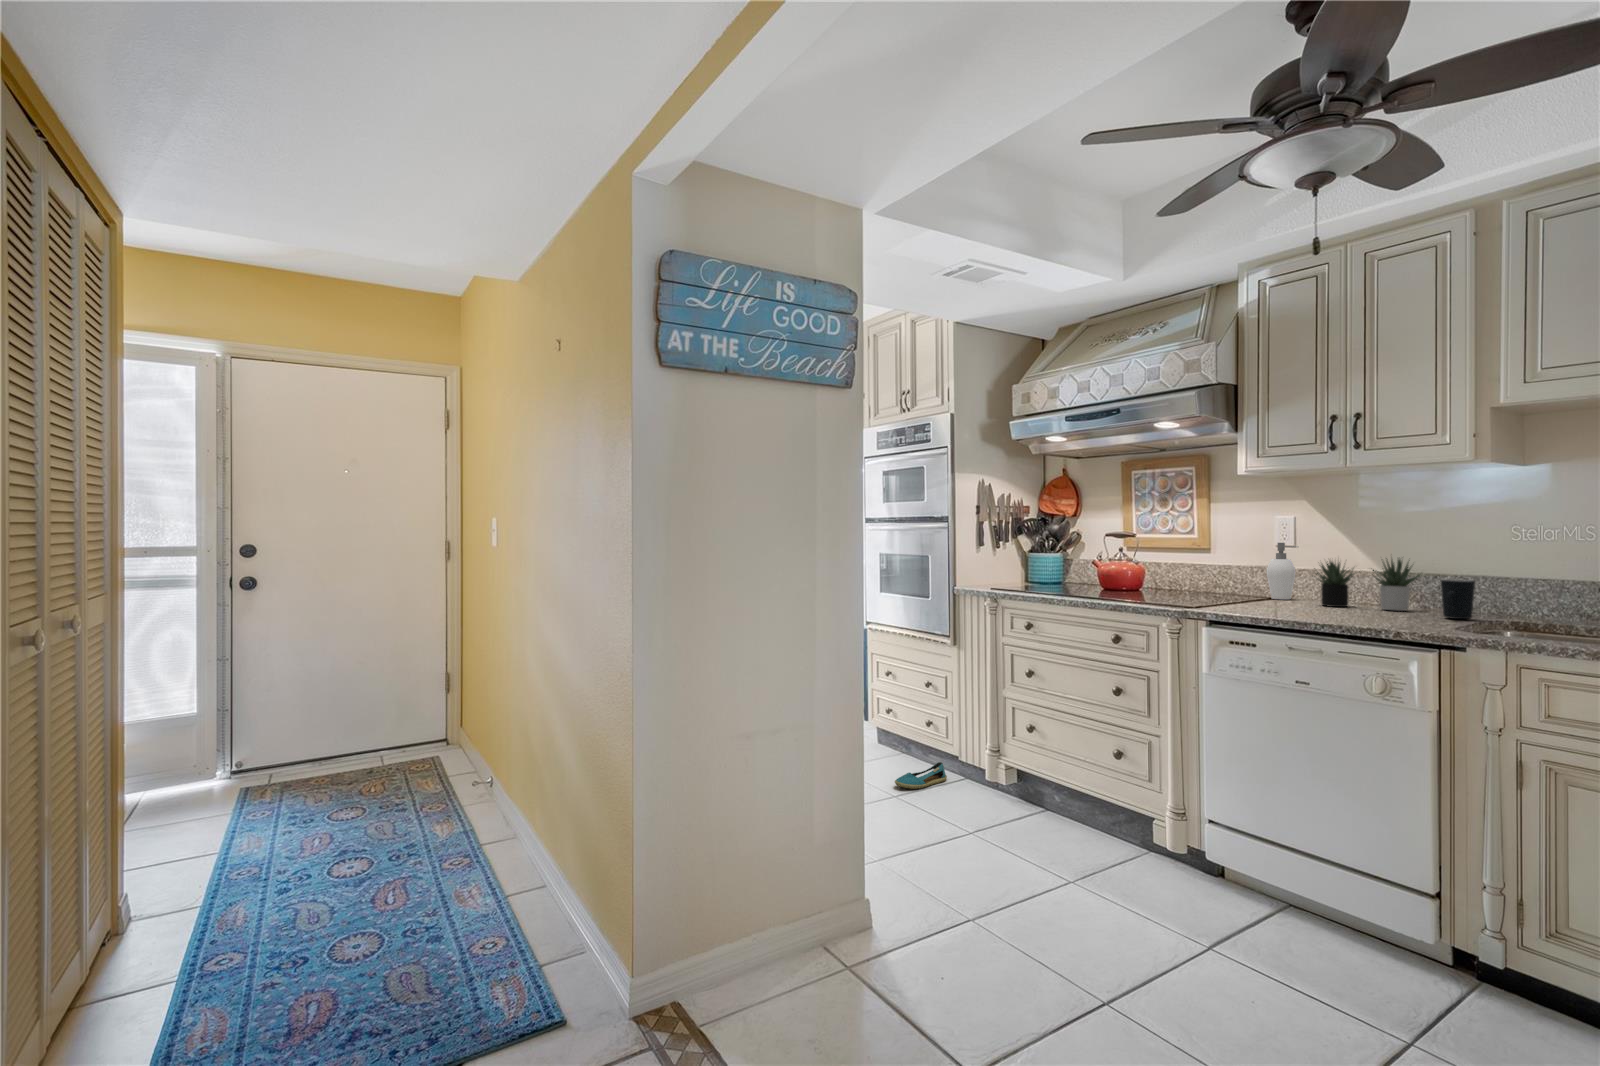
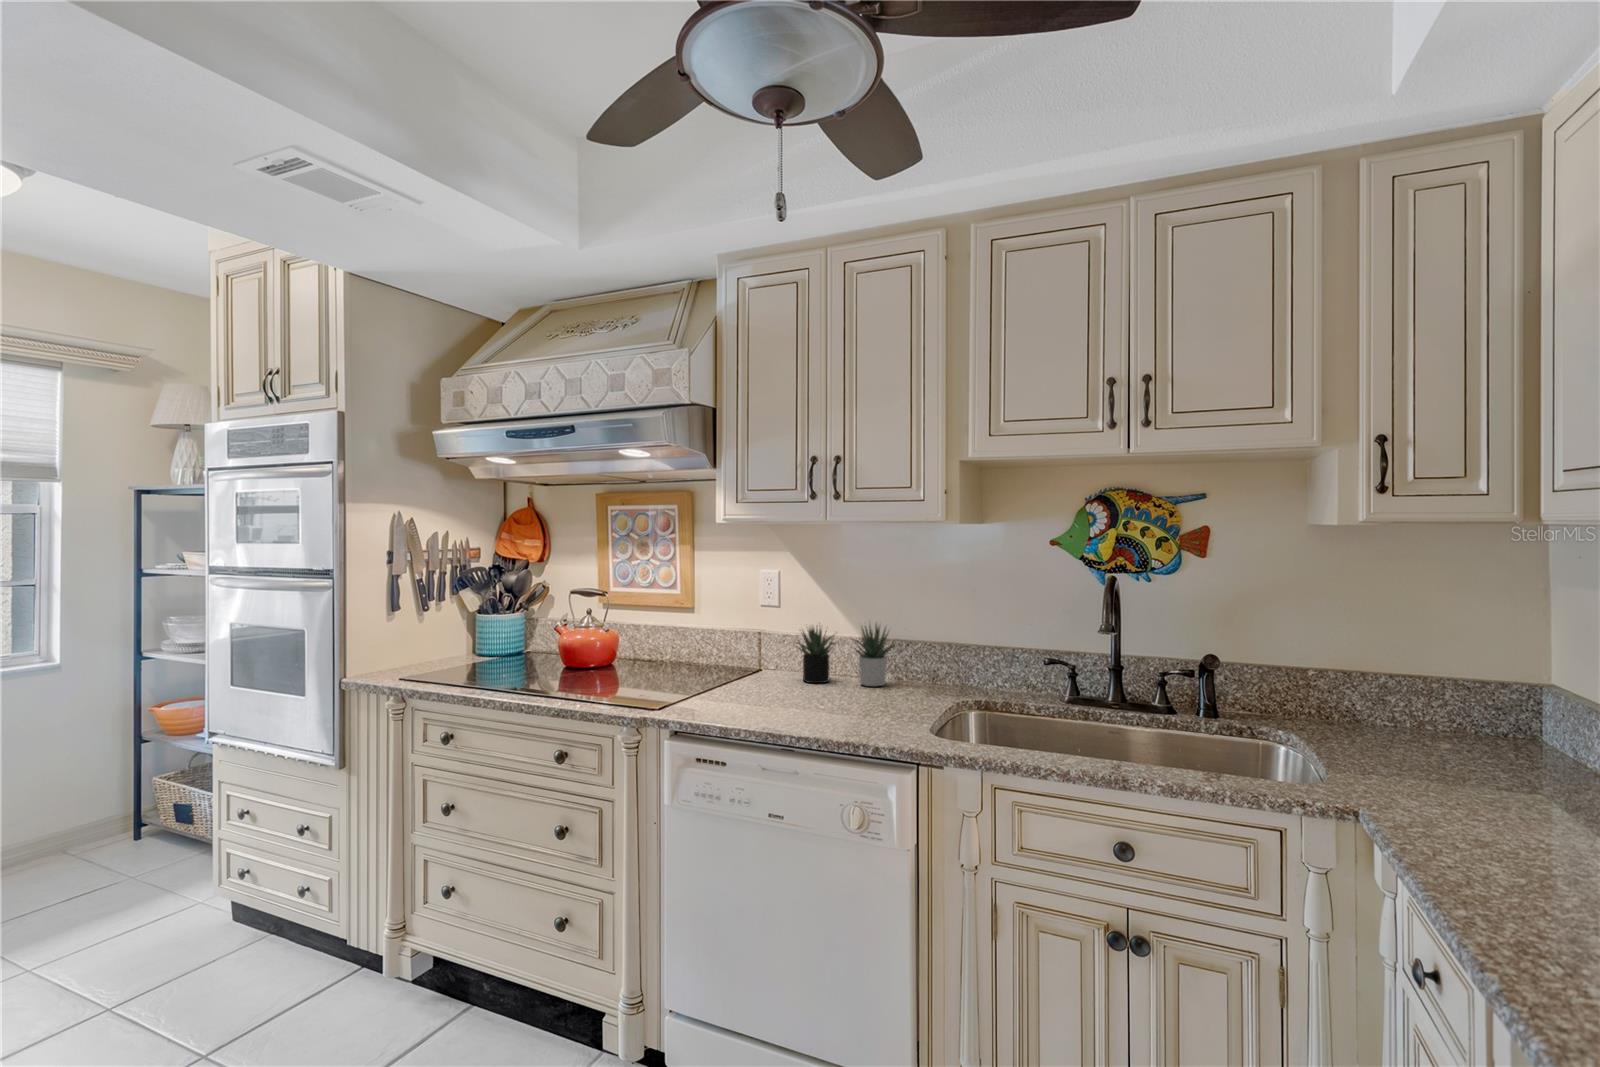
soap dispenser: present [1267,543,1296,600] -> none [750,601,785,670]
mug: present [1441,579,1475,619] -> none [915,654,946,701]
shoe: present [895,762,947,789] -> none [225,941,333,1011]

